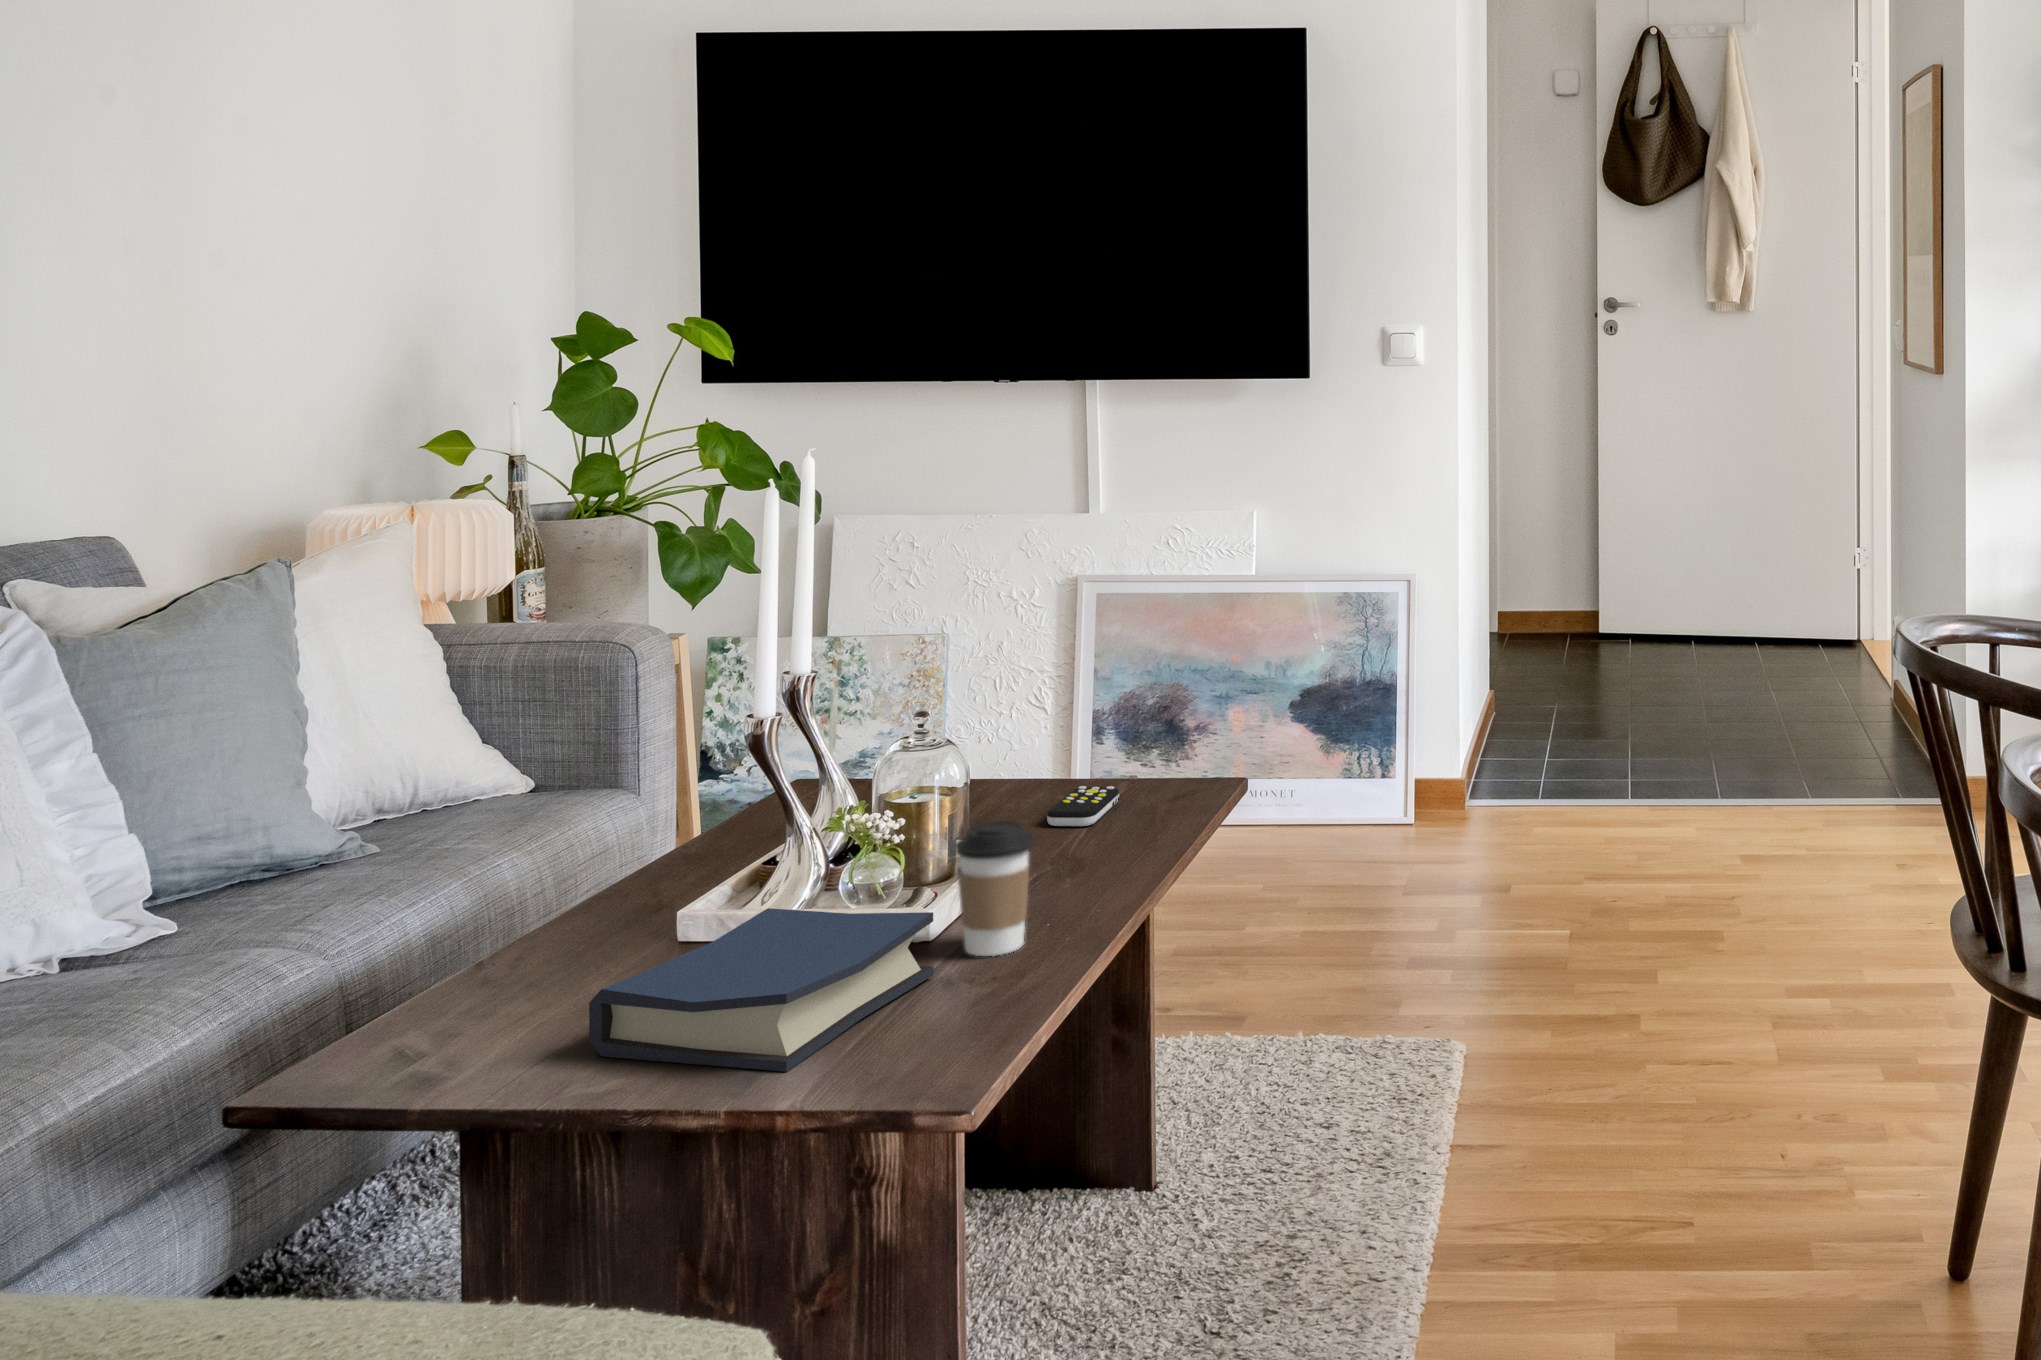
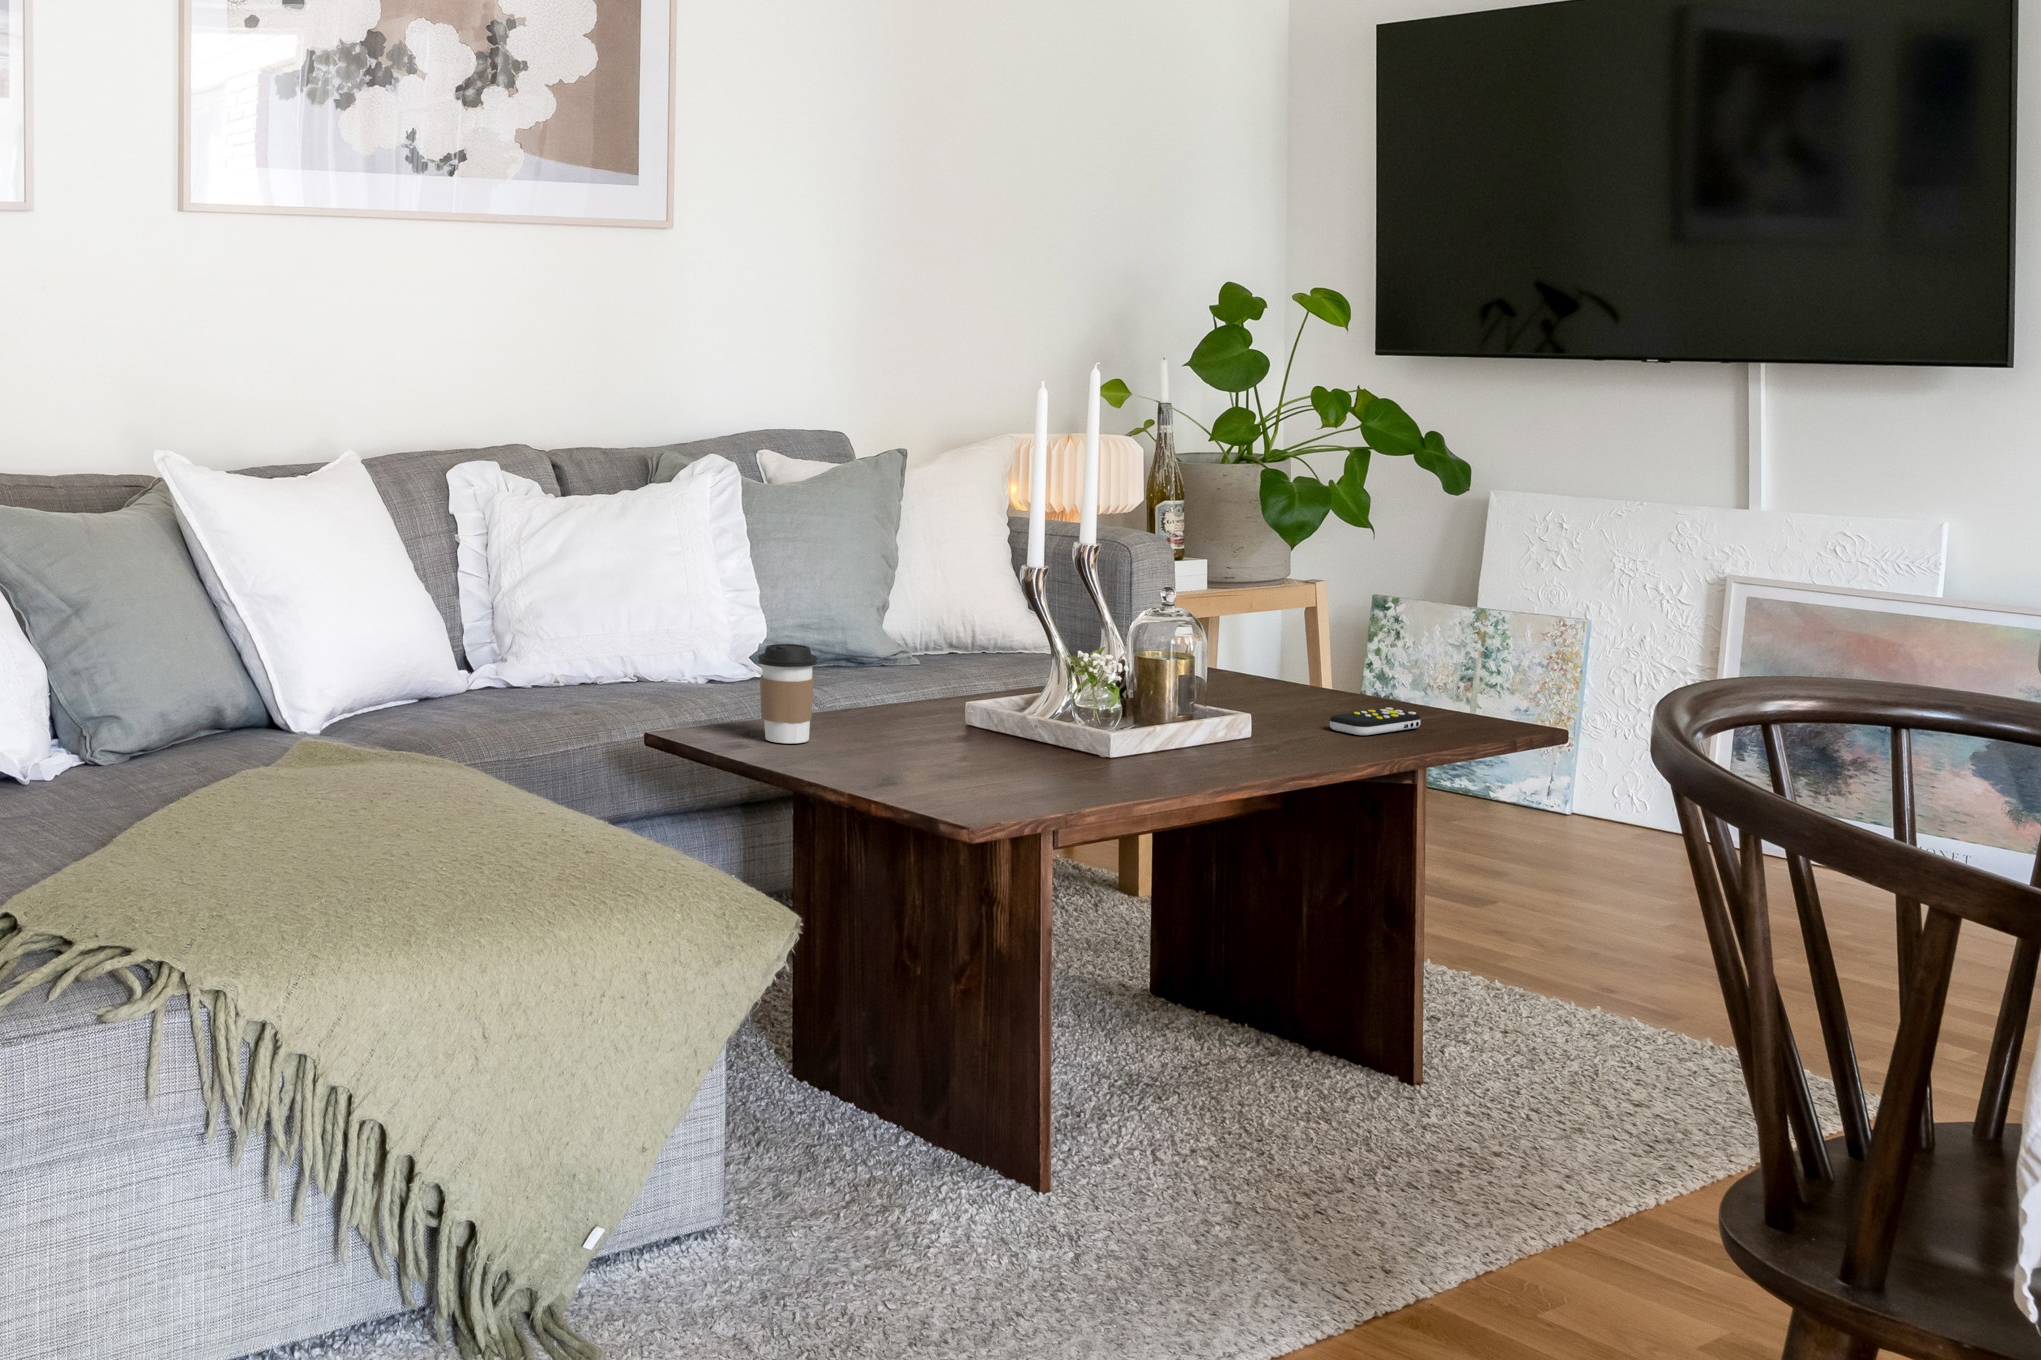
coffee cup: present [956,821,1035,956] -> present [758,644,818,743]
hardback book: present [589,908,933,1072] -> none [827,704,1072,789]

